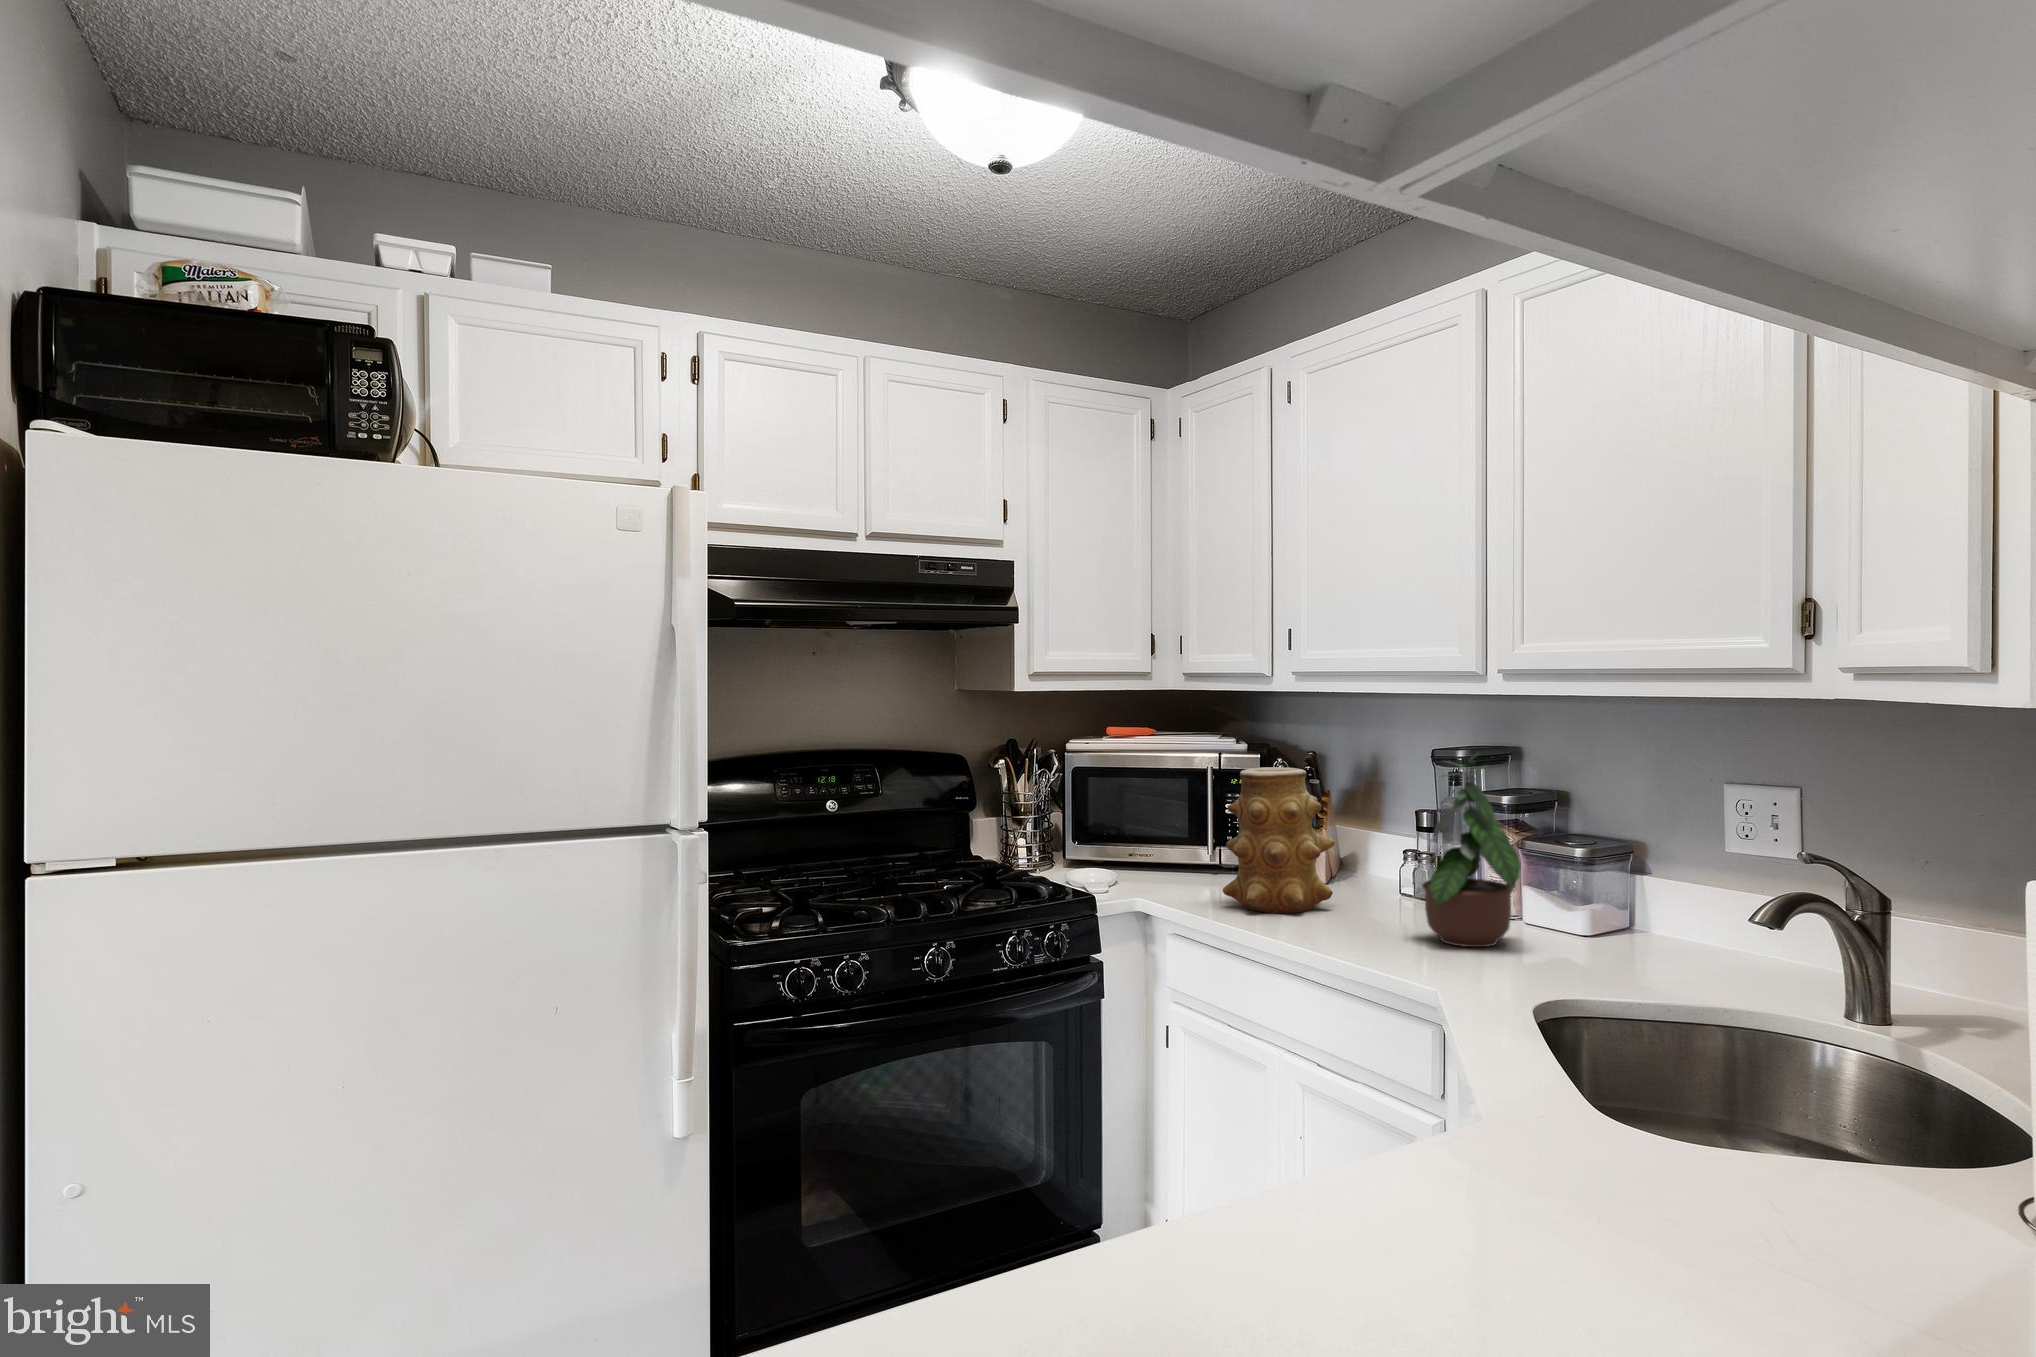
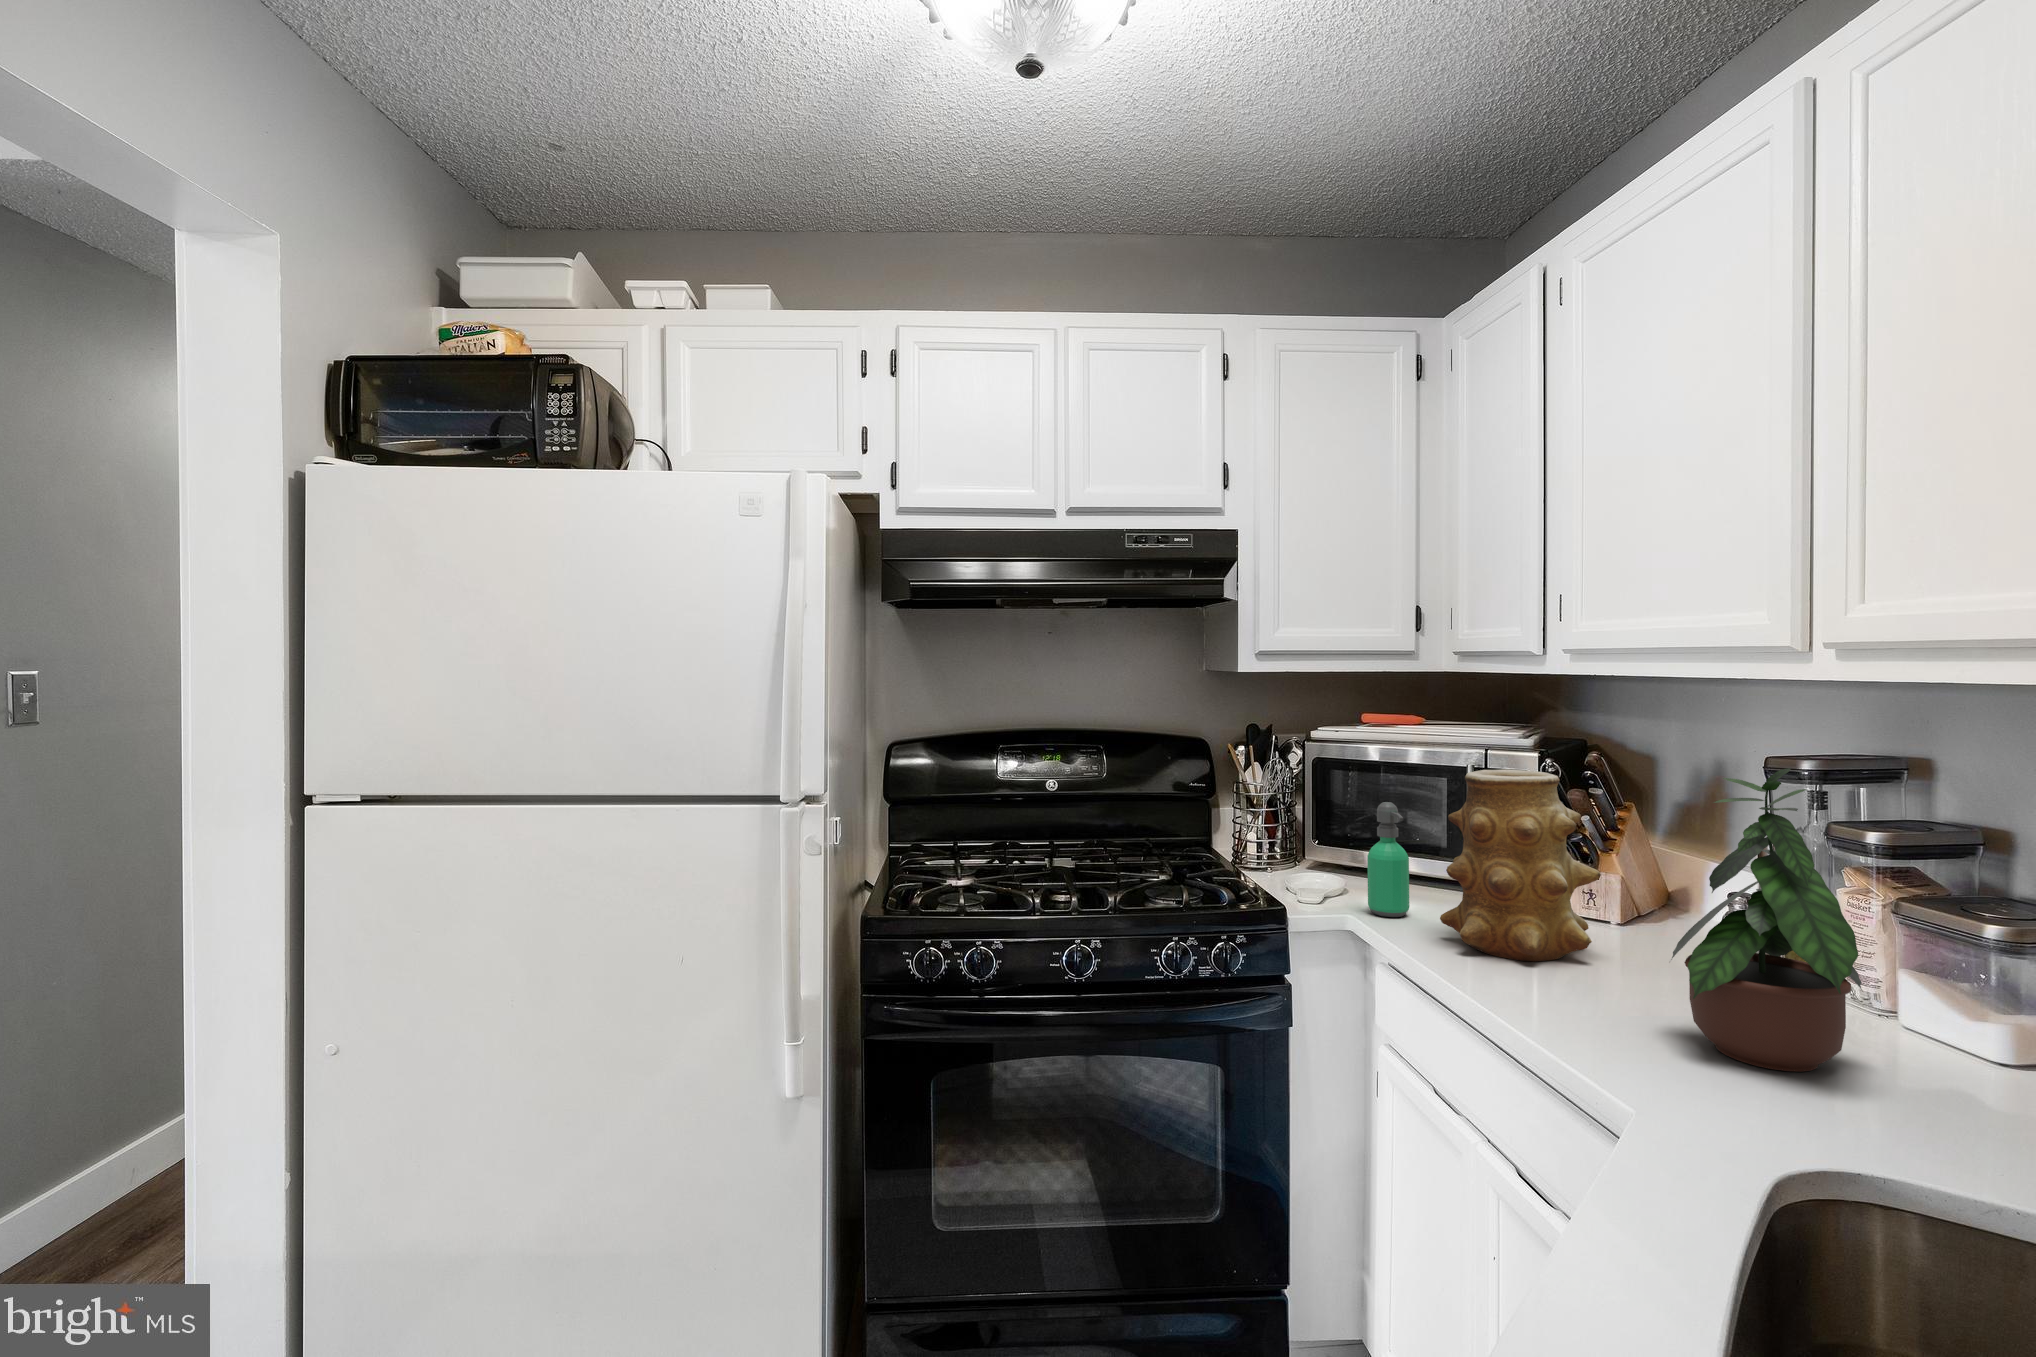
soap dispenser: none [1150,801,1184,898] -> present [1367,802,1409,917]

